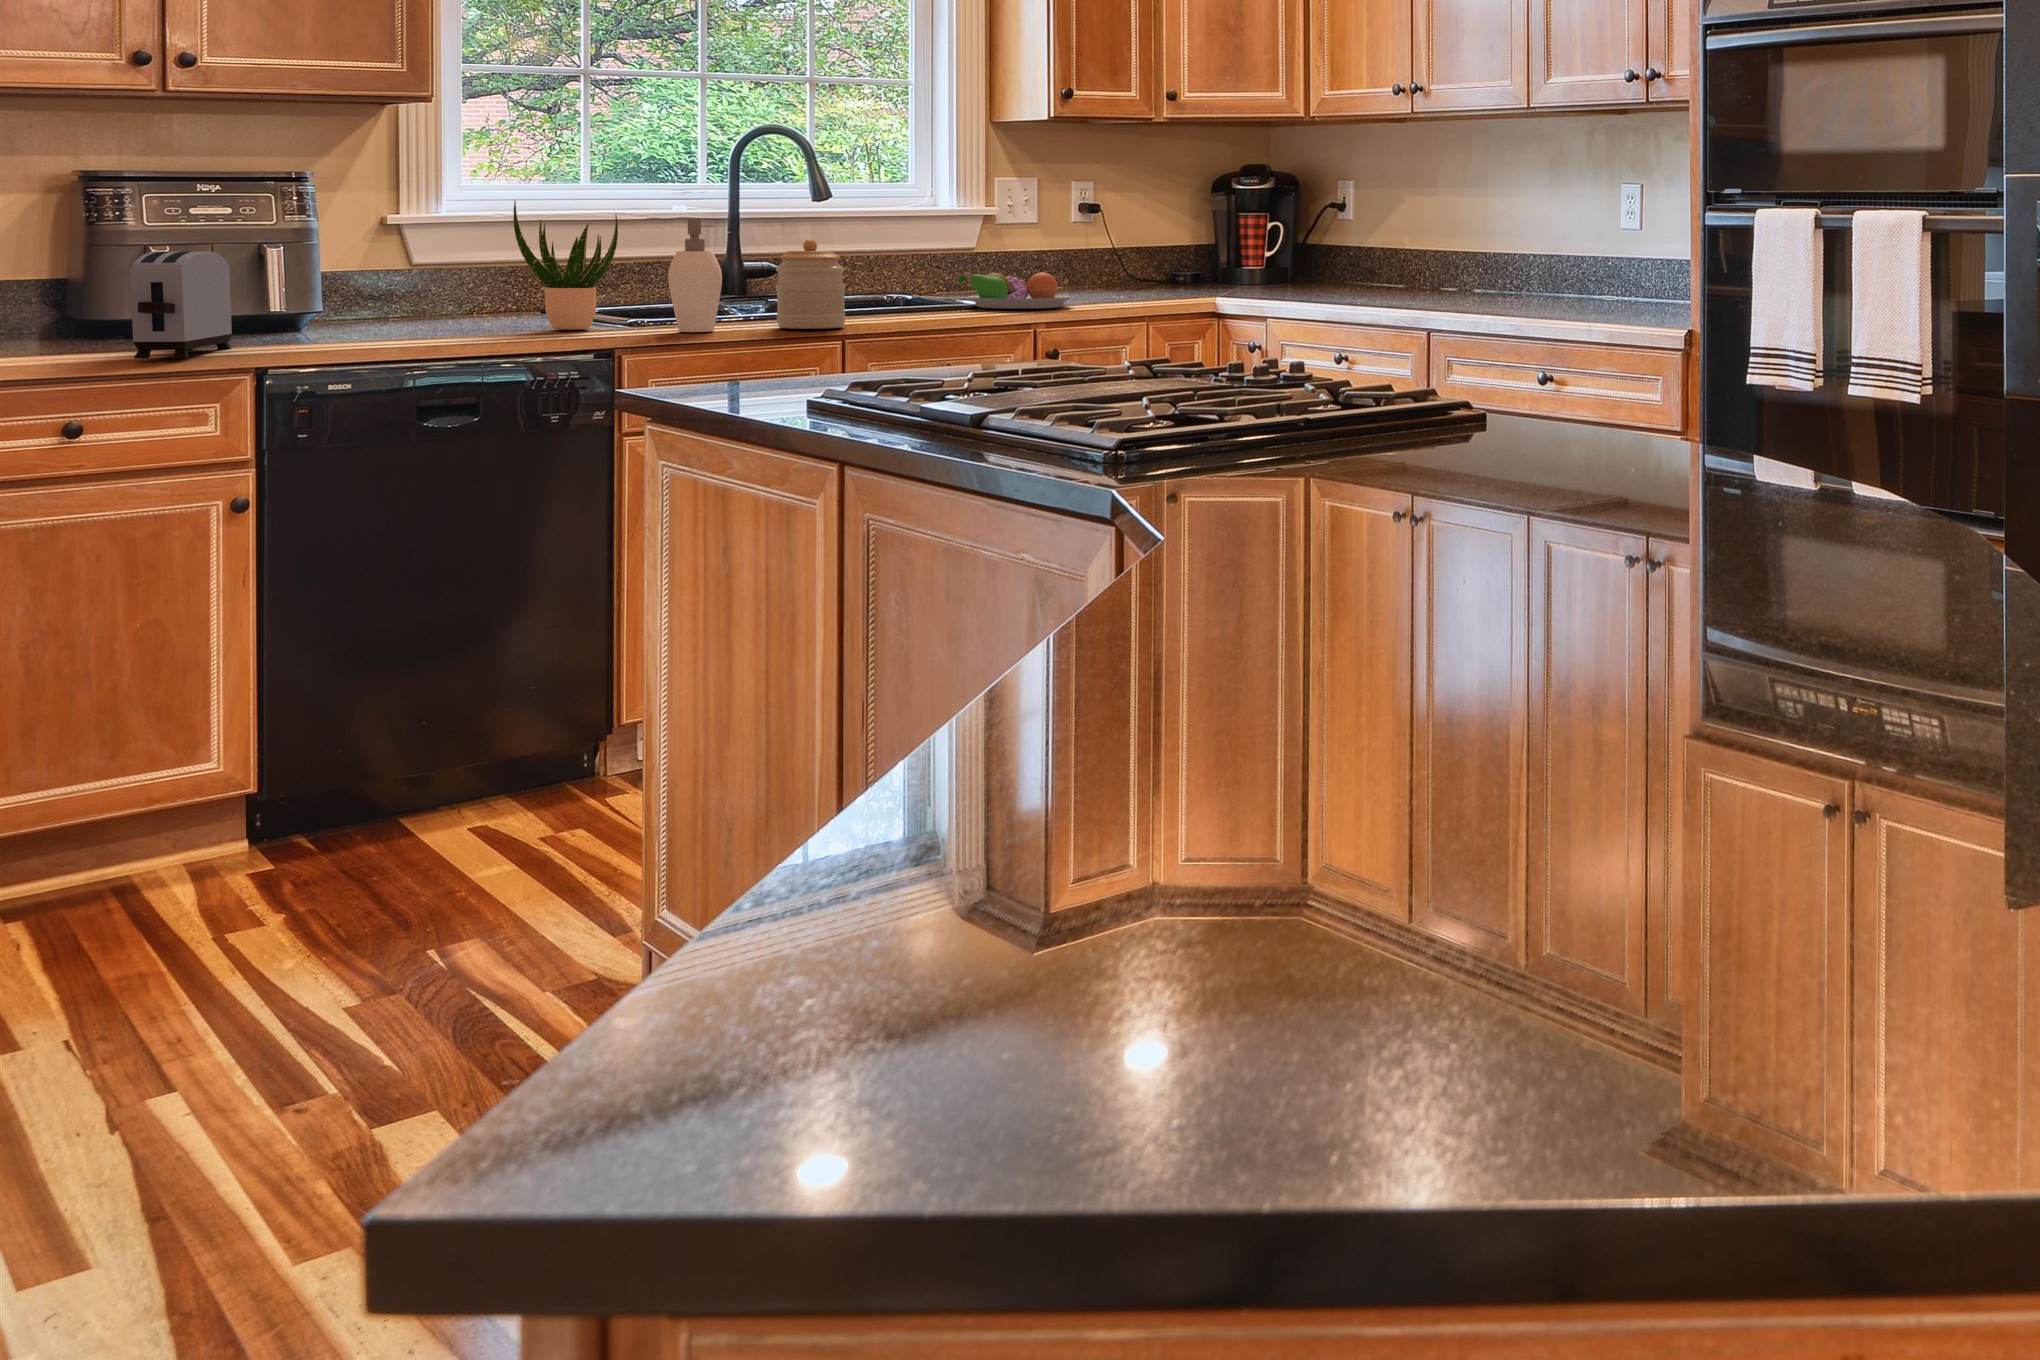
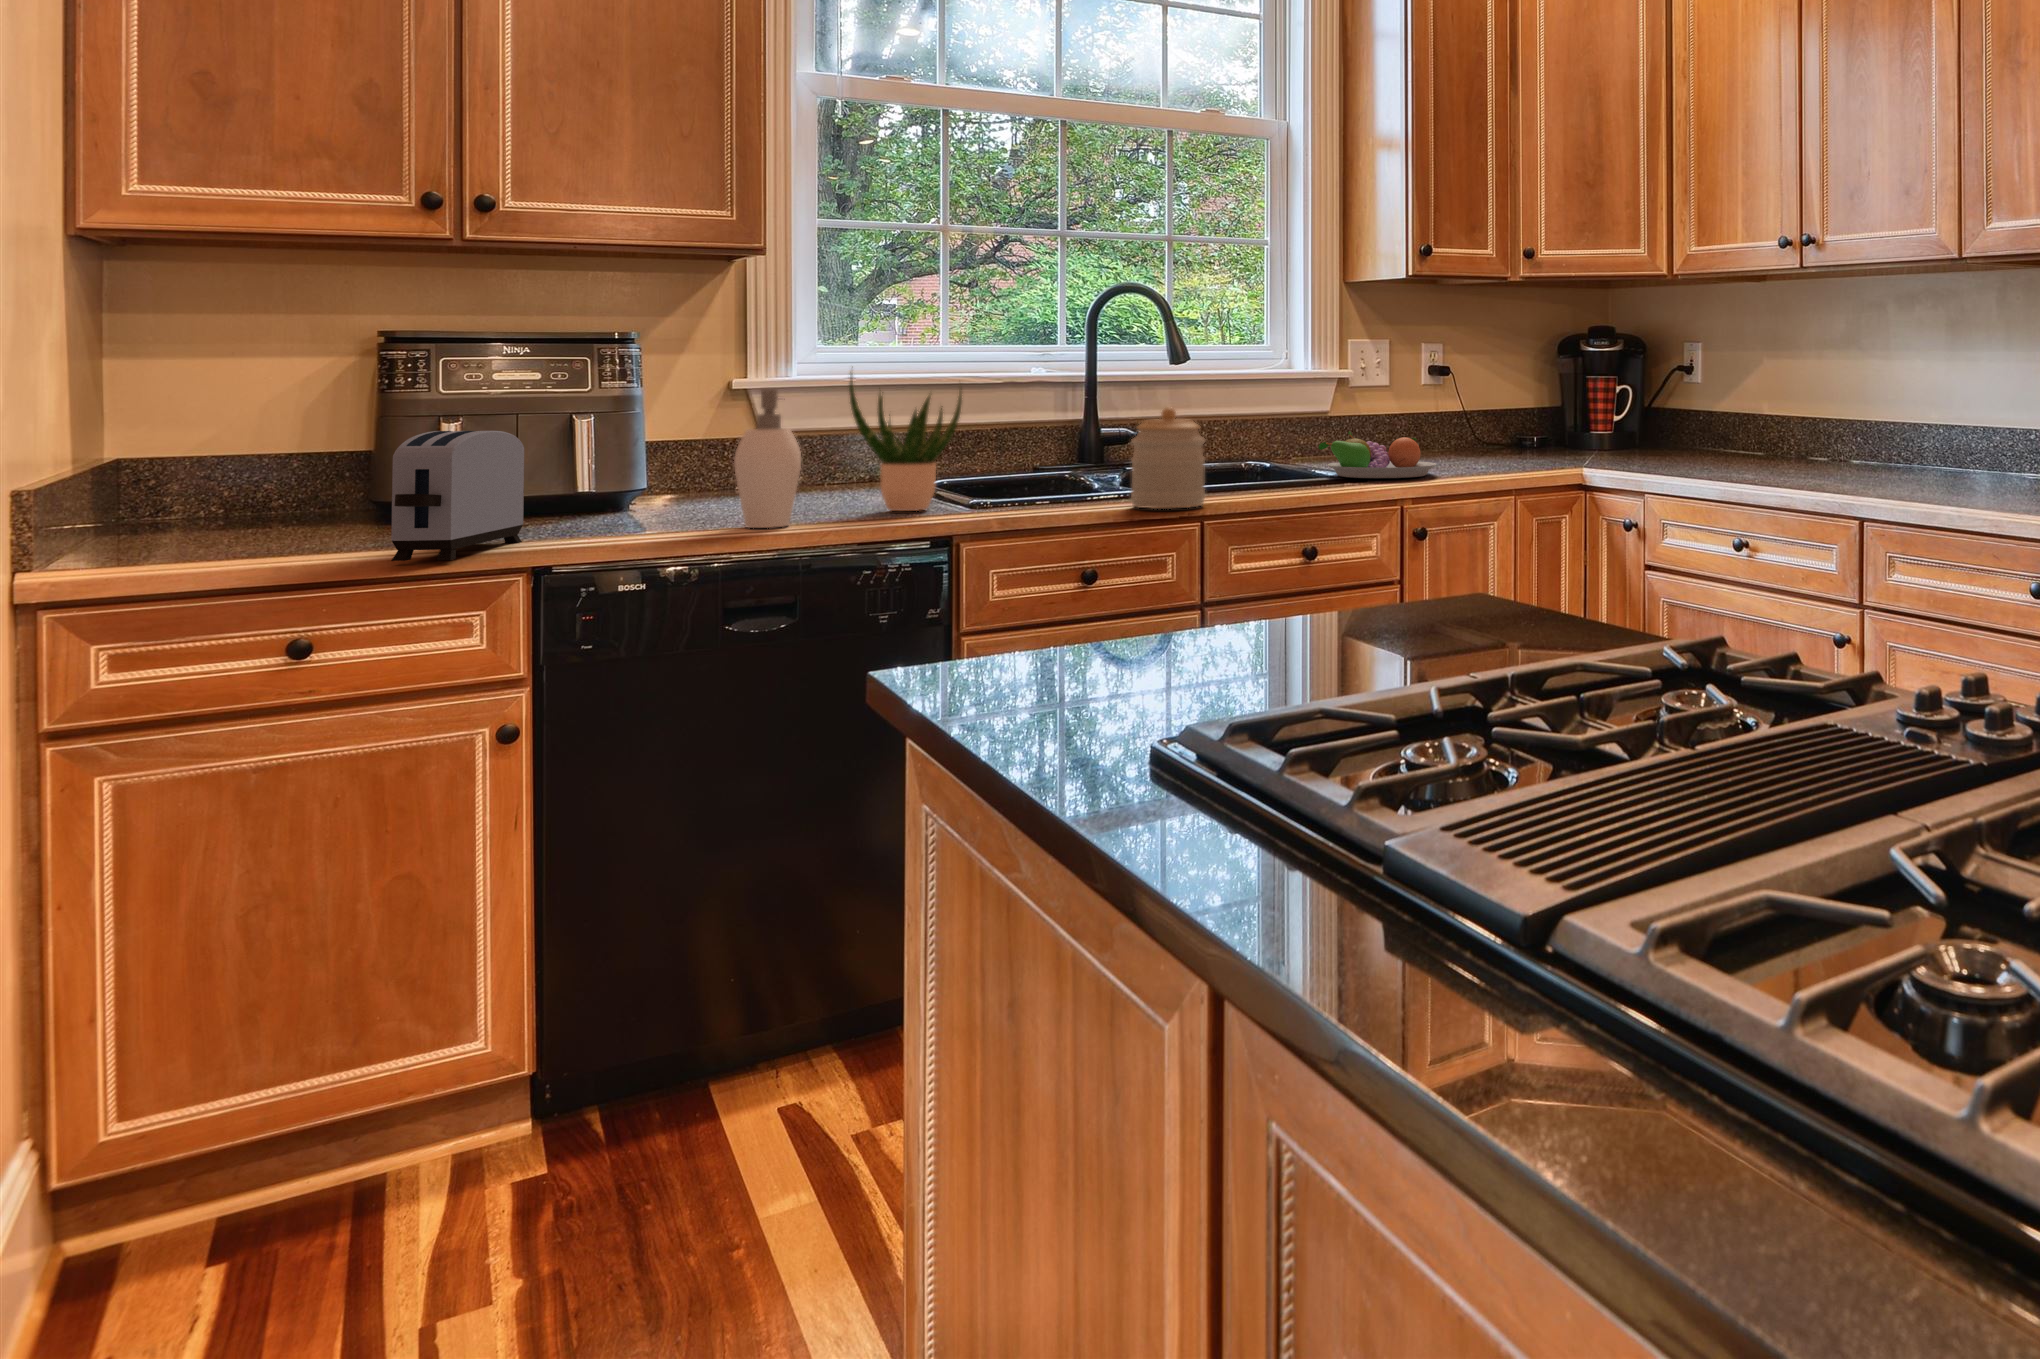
soap dispenser: present [668,218,722,332] -> present [734,389,801,528]

